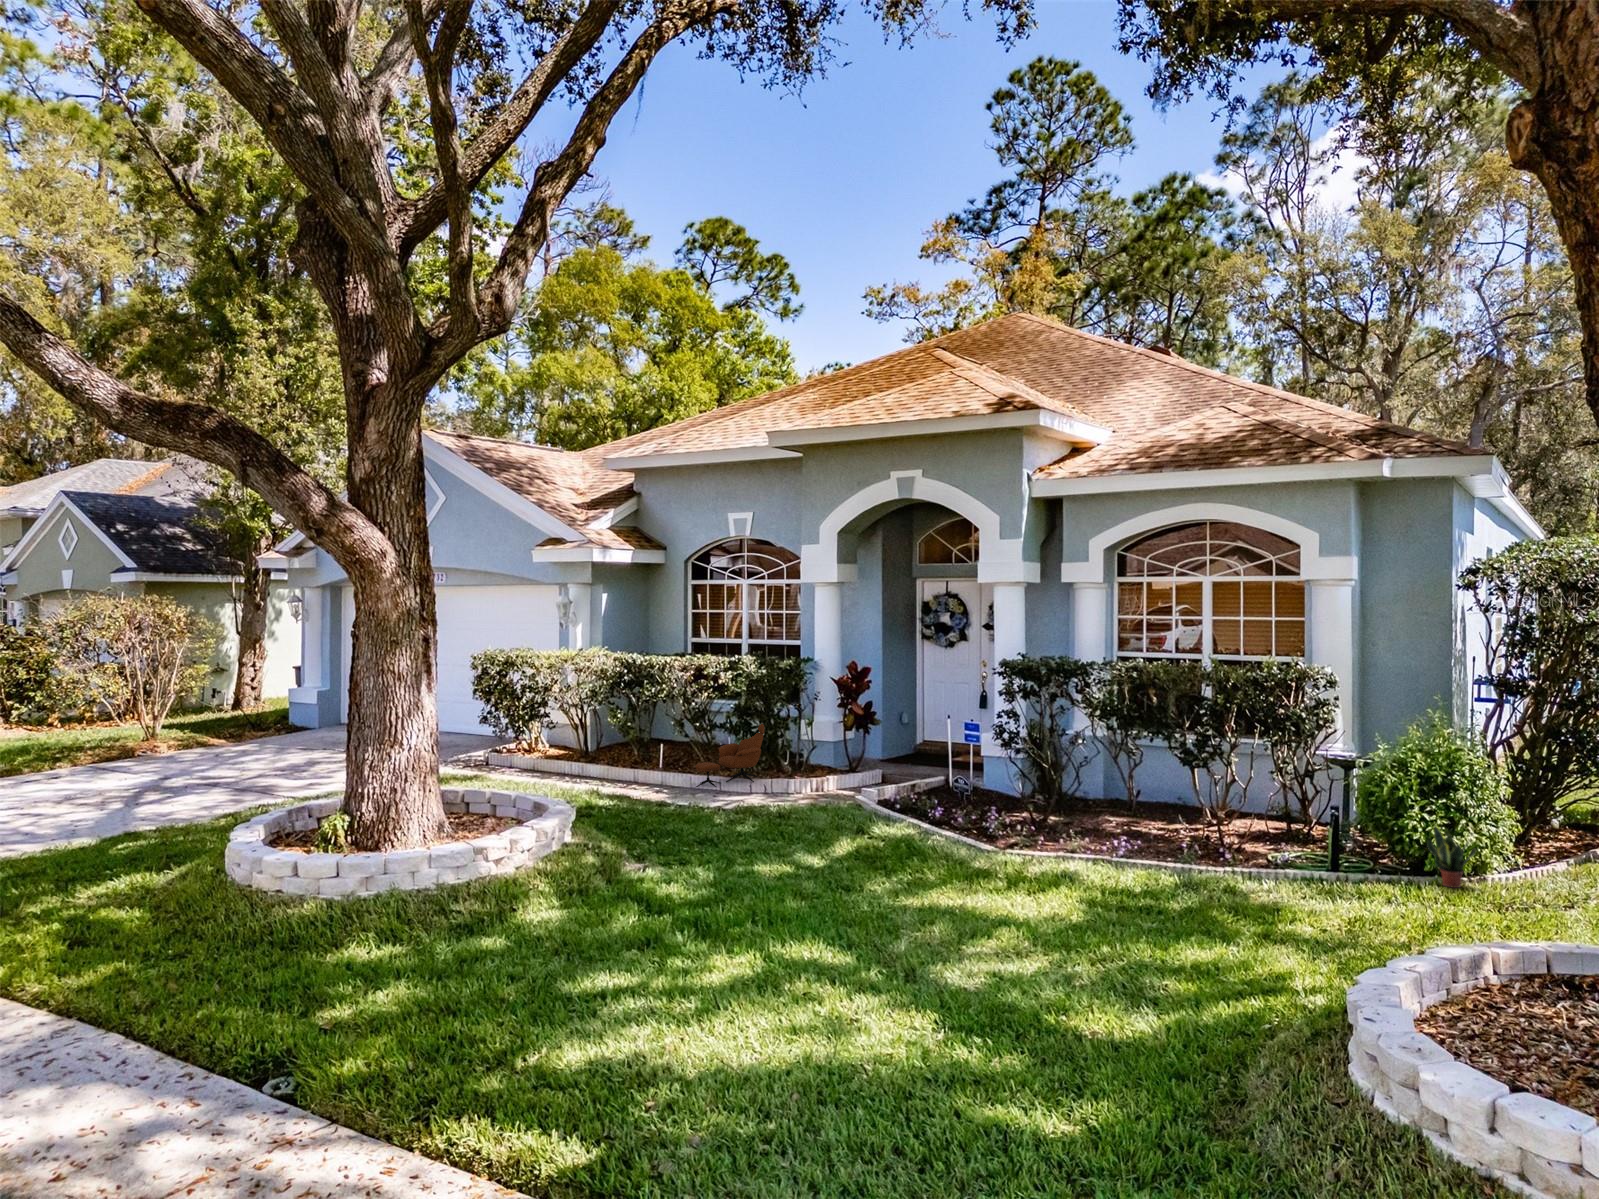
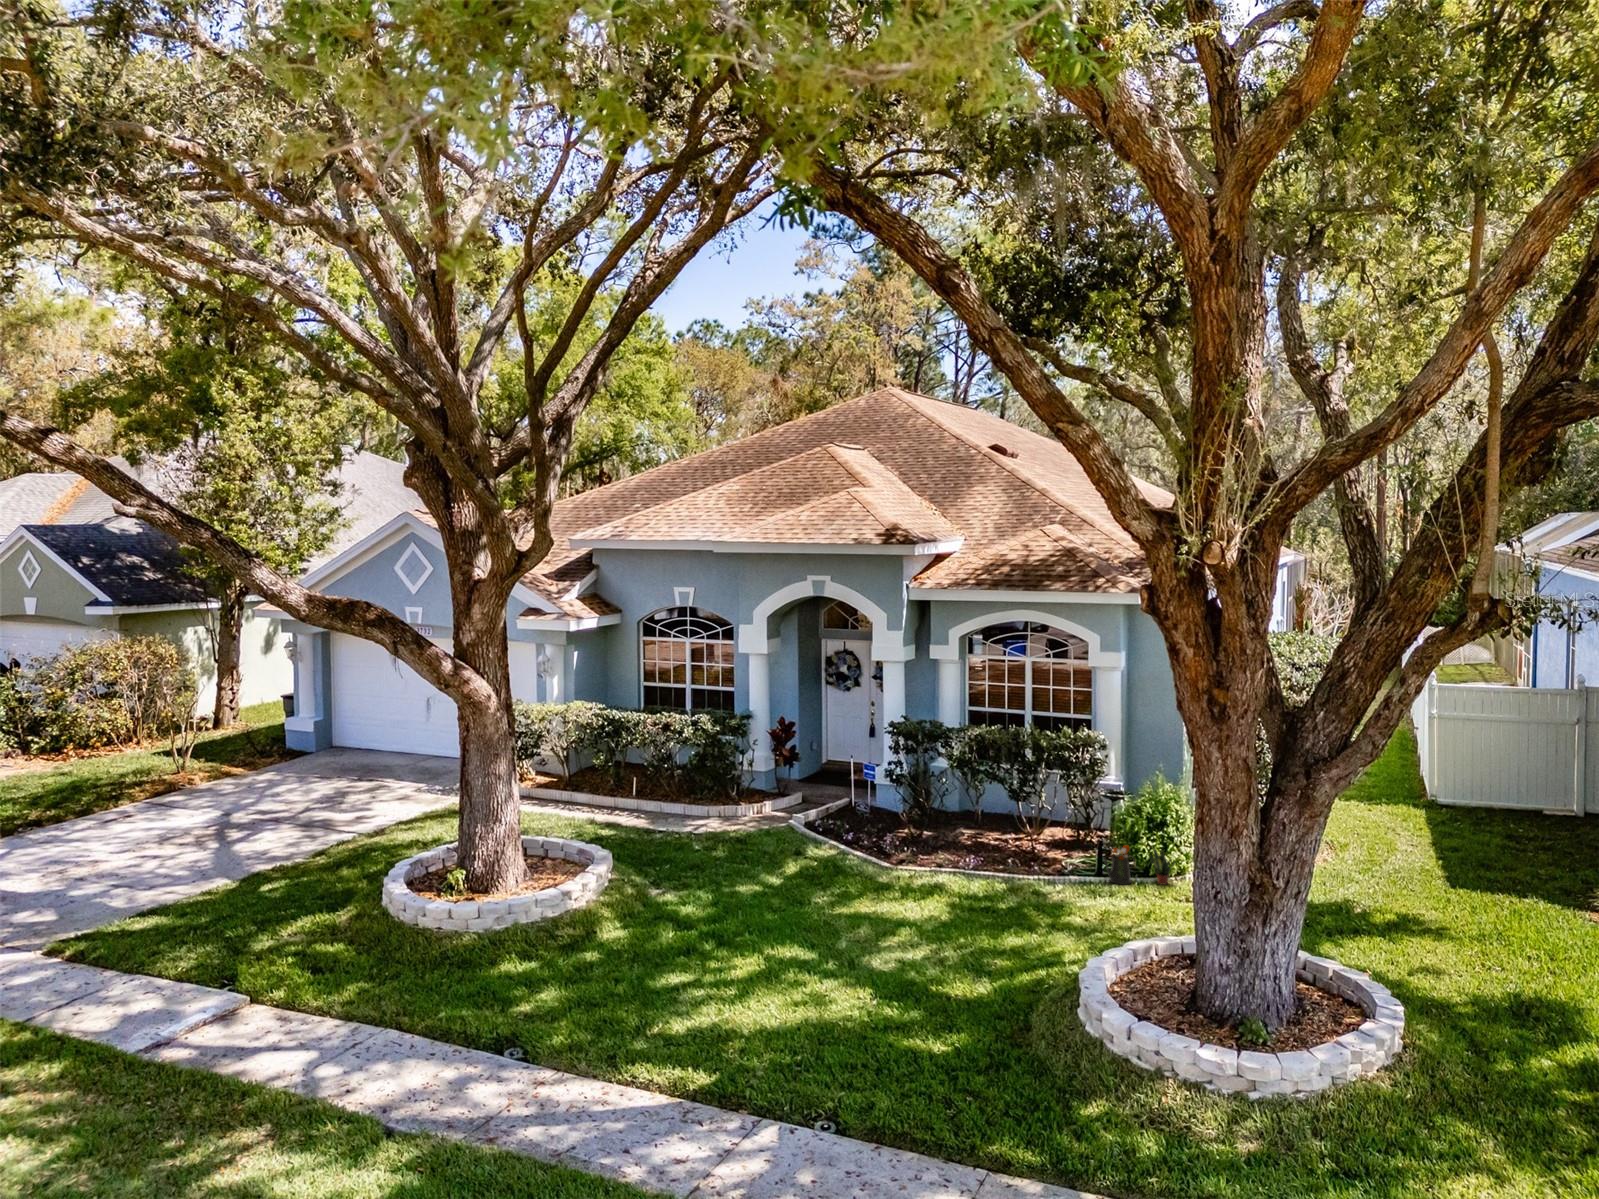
lounge chair: present [696,724,764,787] -> none [666,760,716,813]
watering can: none [1346,819,1400,885] -> present [1104,845,1131,885]

